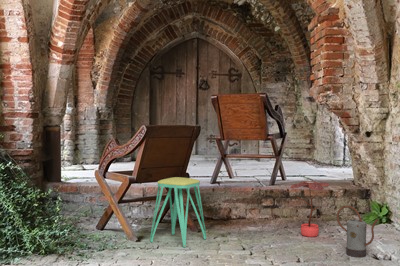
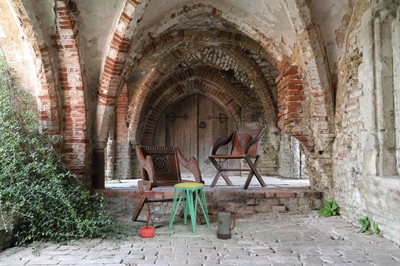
potted plant: present [291,181,329,237] -> present [130,190,165,238]
watering can: present [337,206,378,257] -> present [212,201,238,239]

